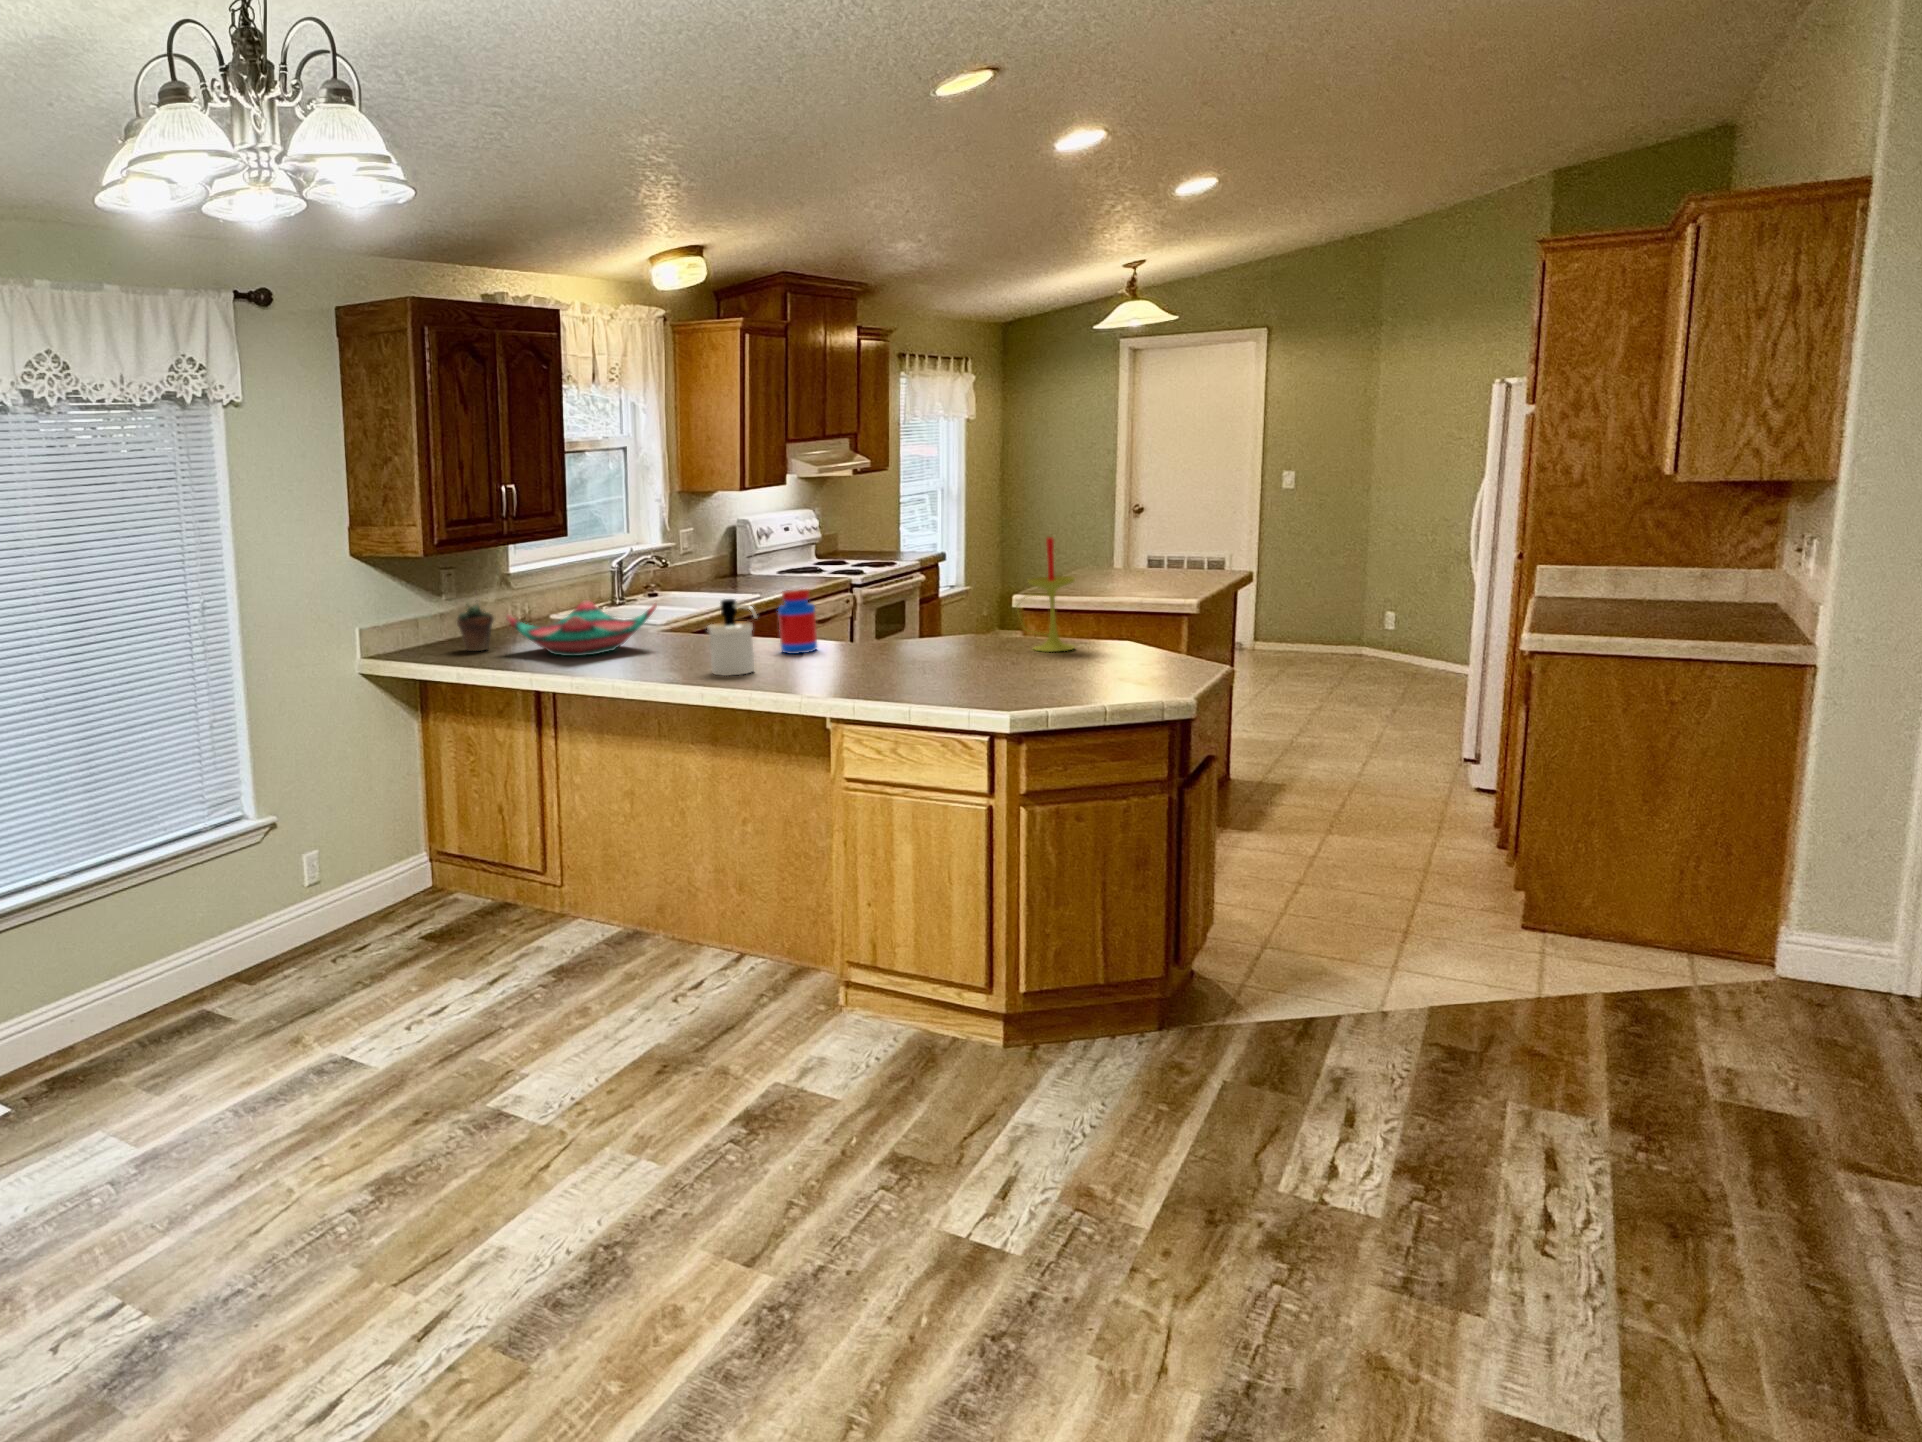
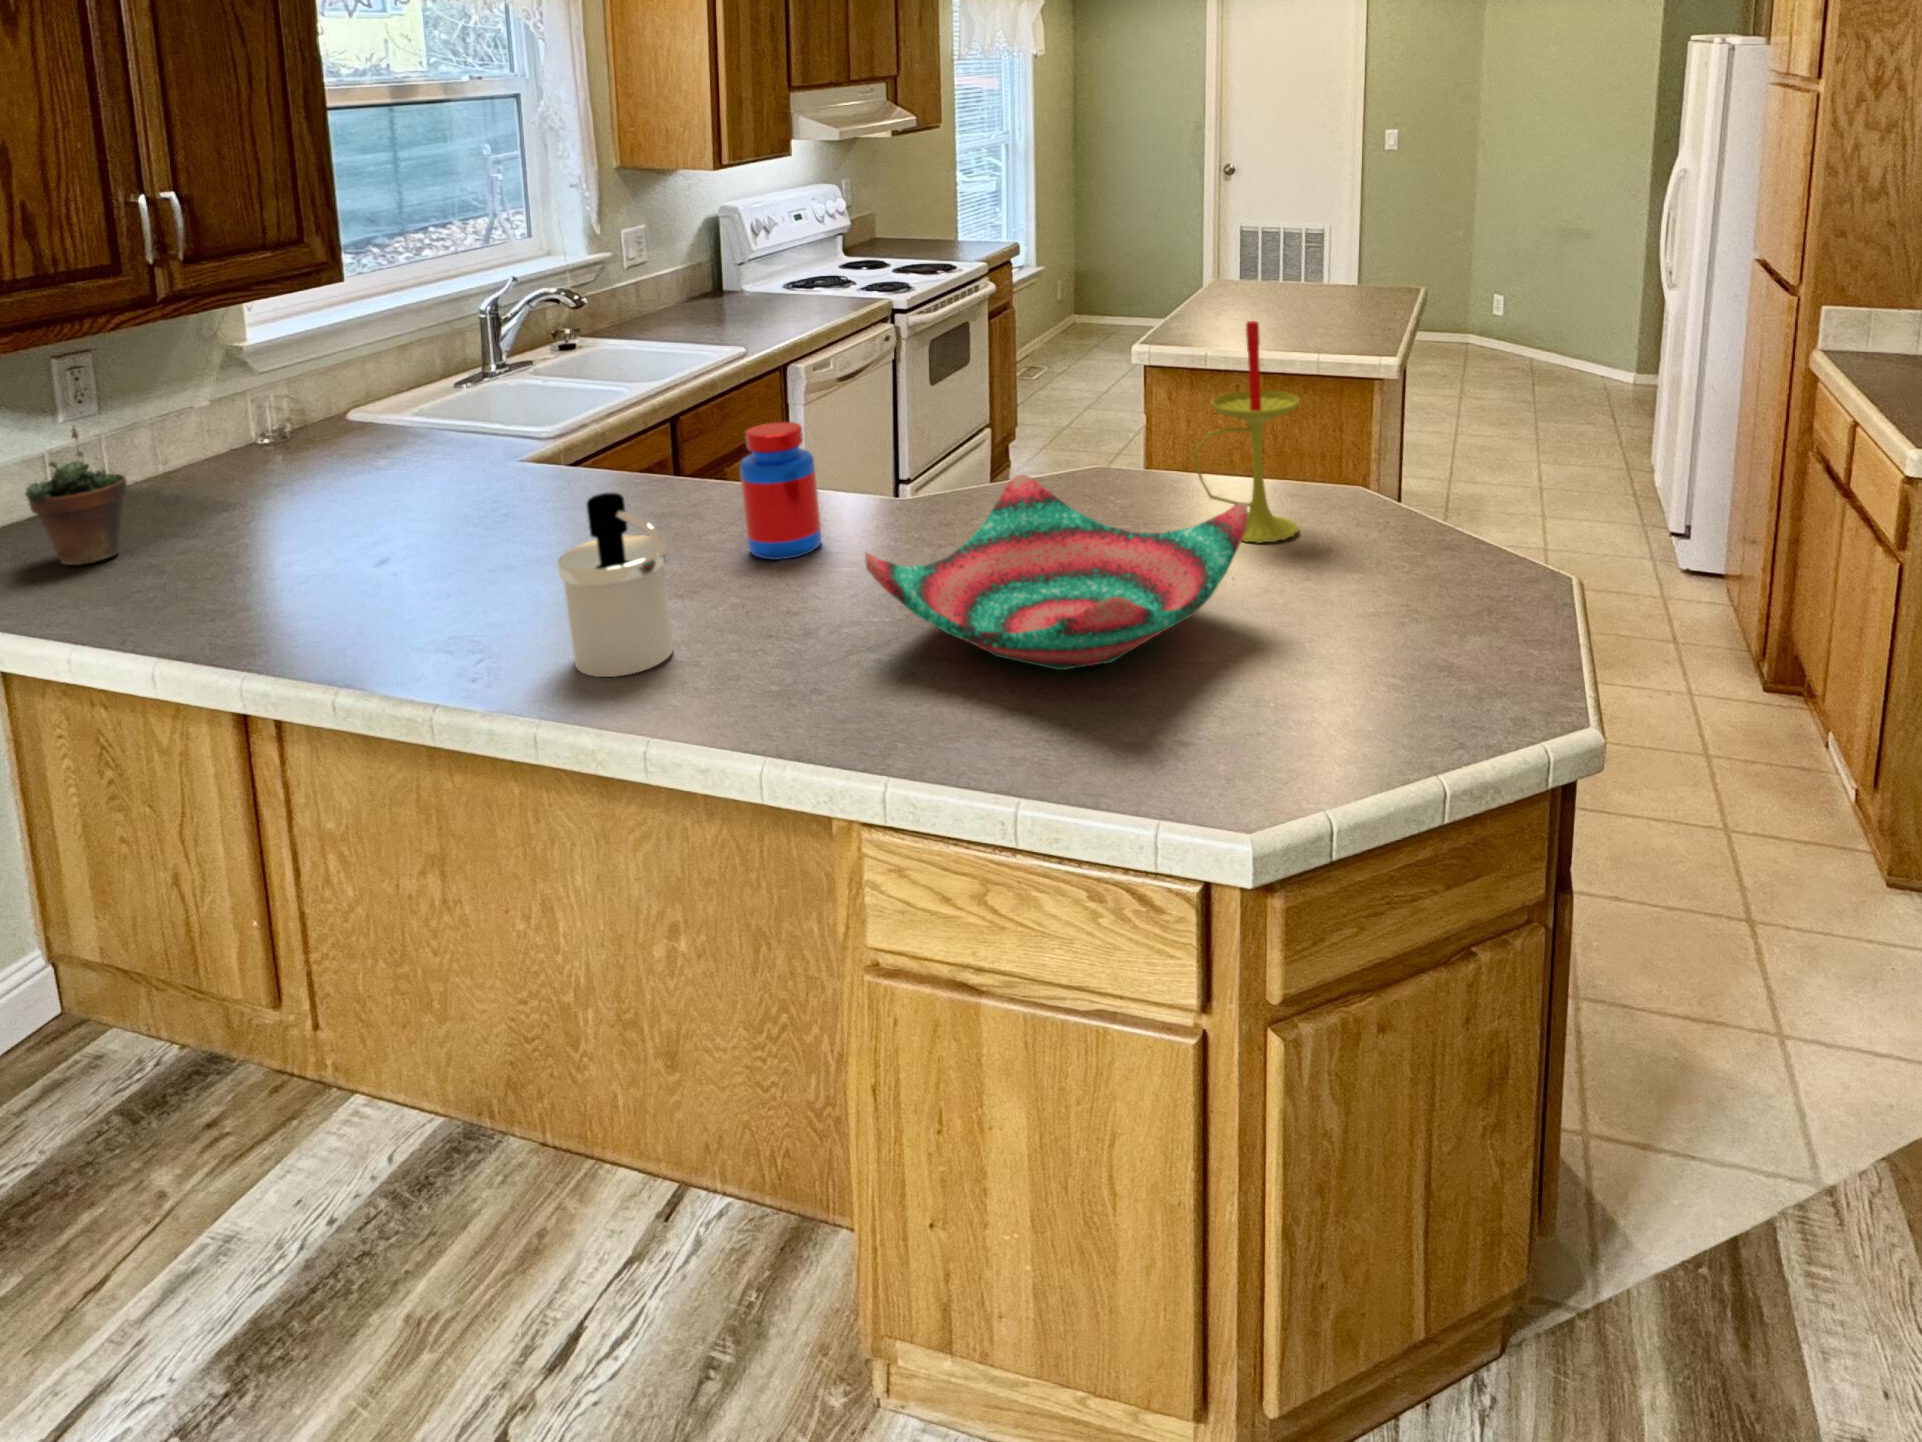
decorative bowl: present [507,600,657,656] -> present [865,475,1248,670]

